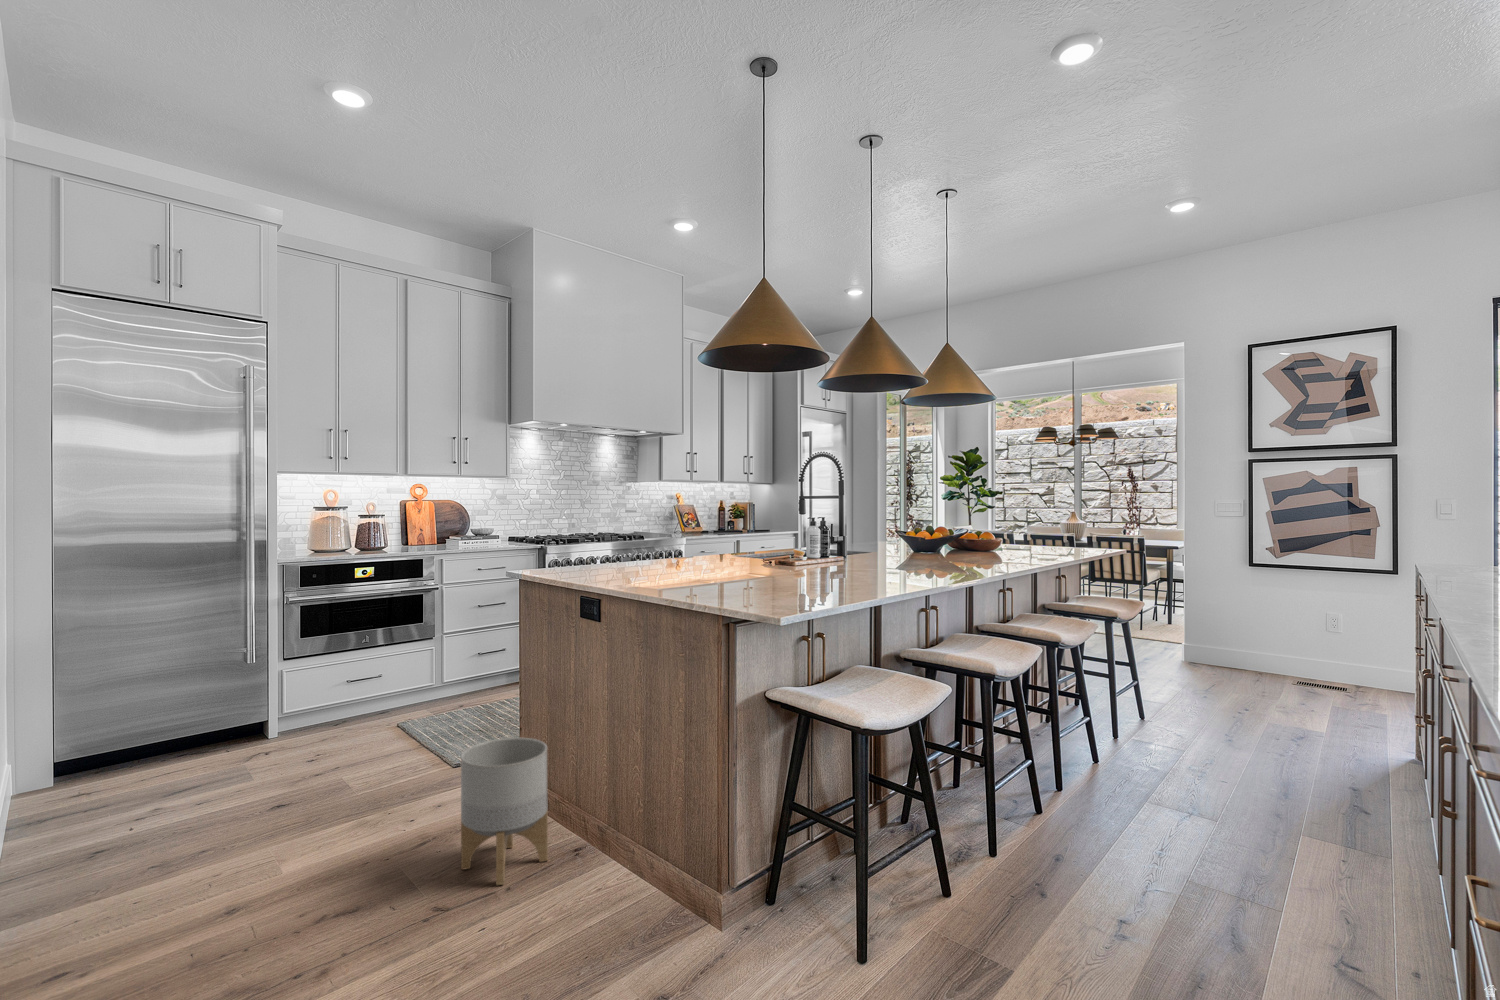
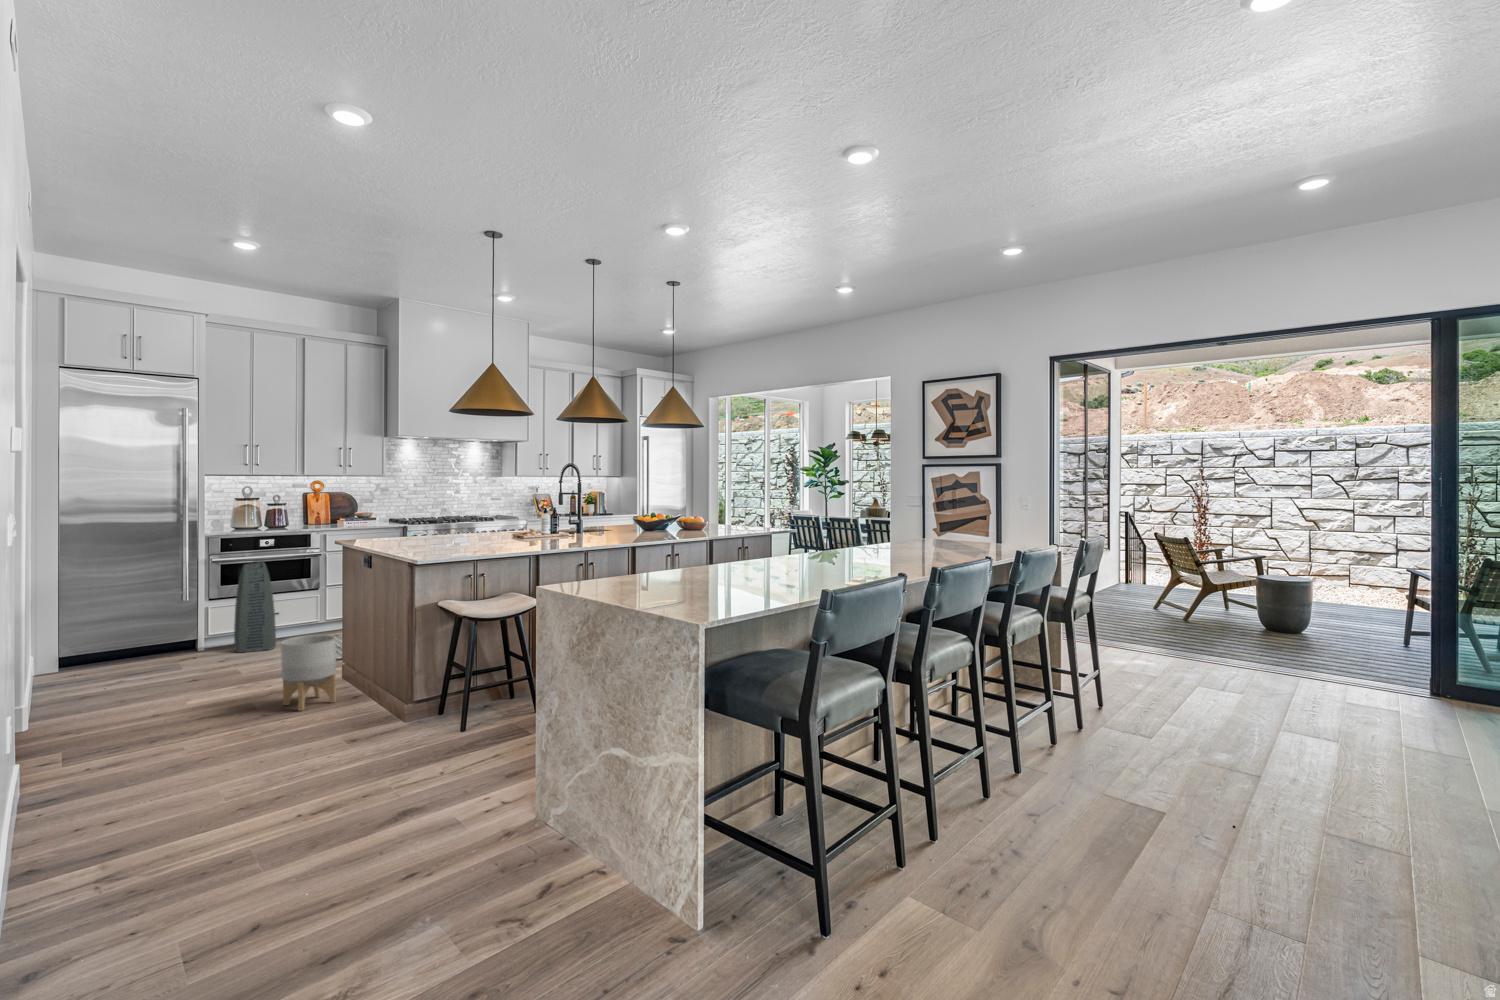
air purifier: none [322,602,380,742] -> present [234,562,276,653]

